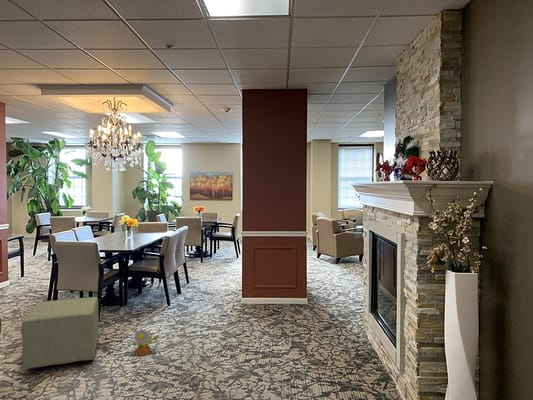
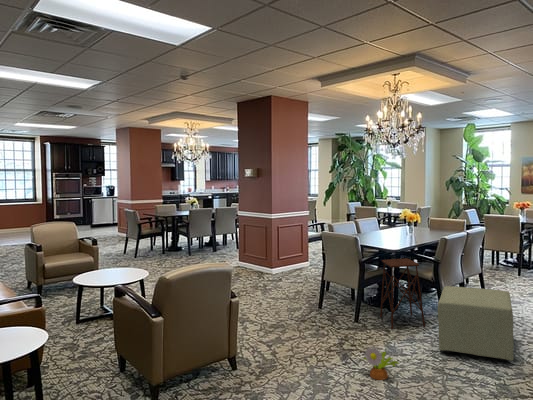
side table: none [117,259,157,319] -> present [380,258,425,329]
ottoman: present [21,297,99,370] -> present [438,286,514,361]

